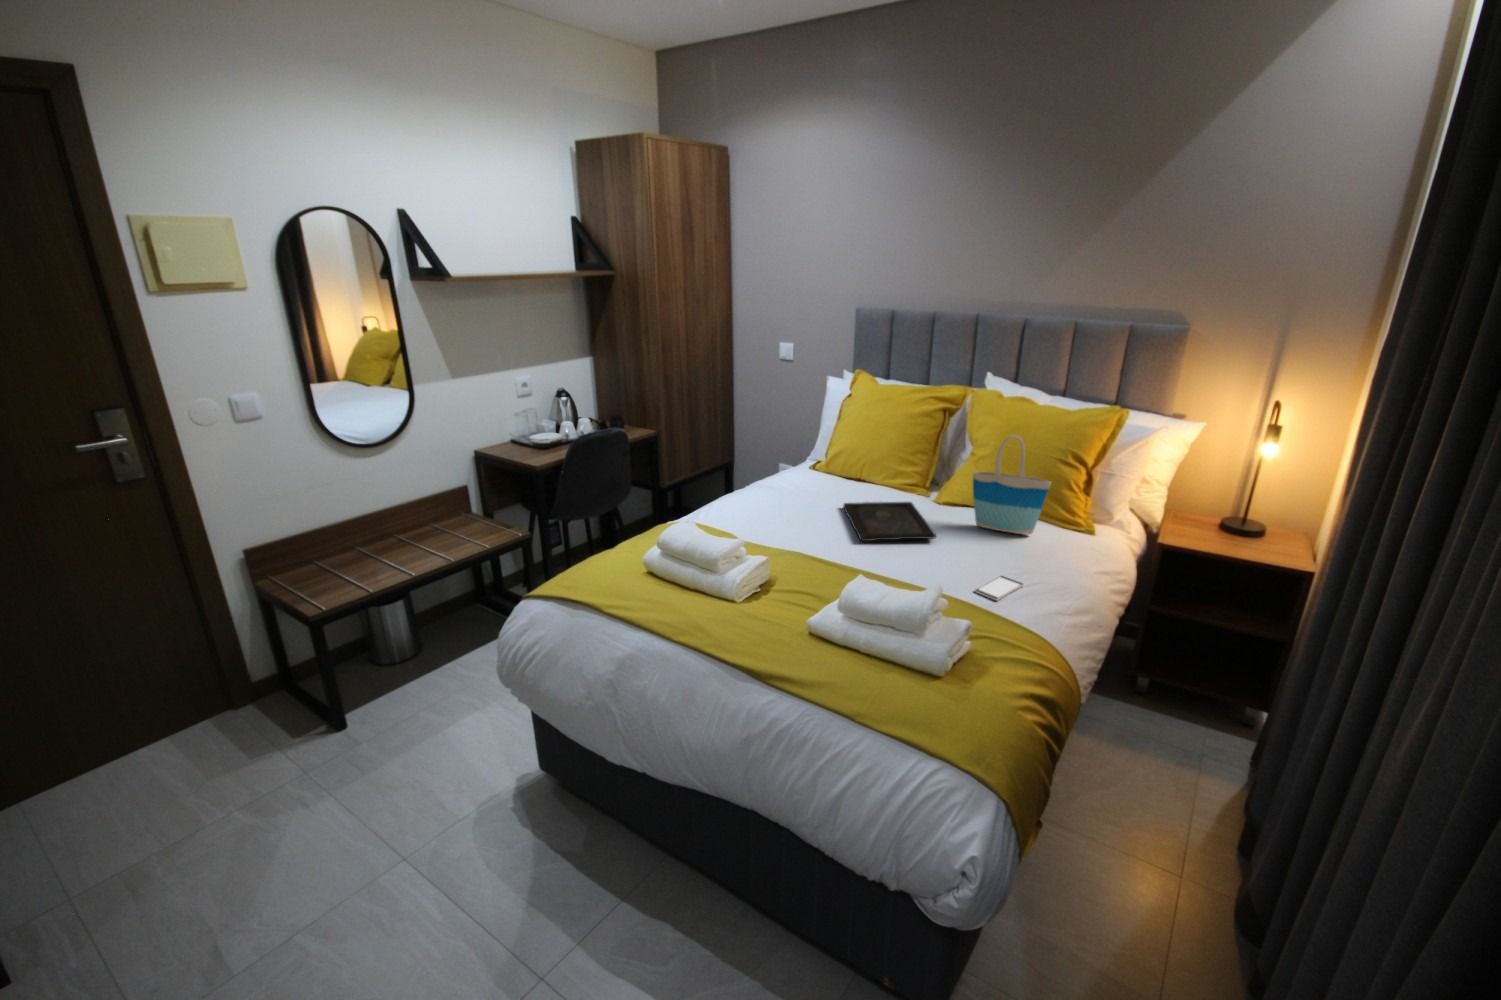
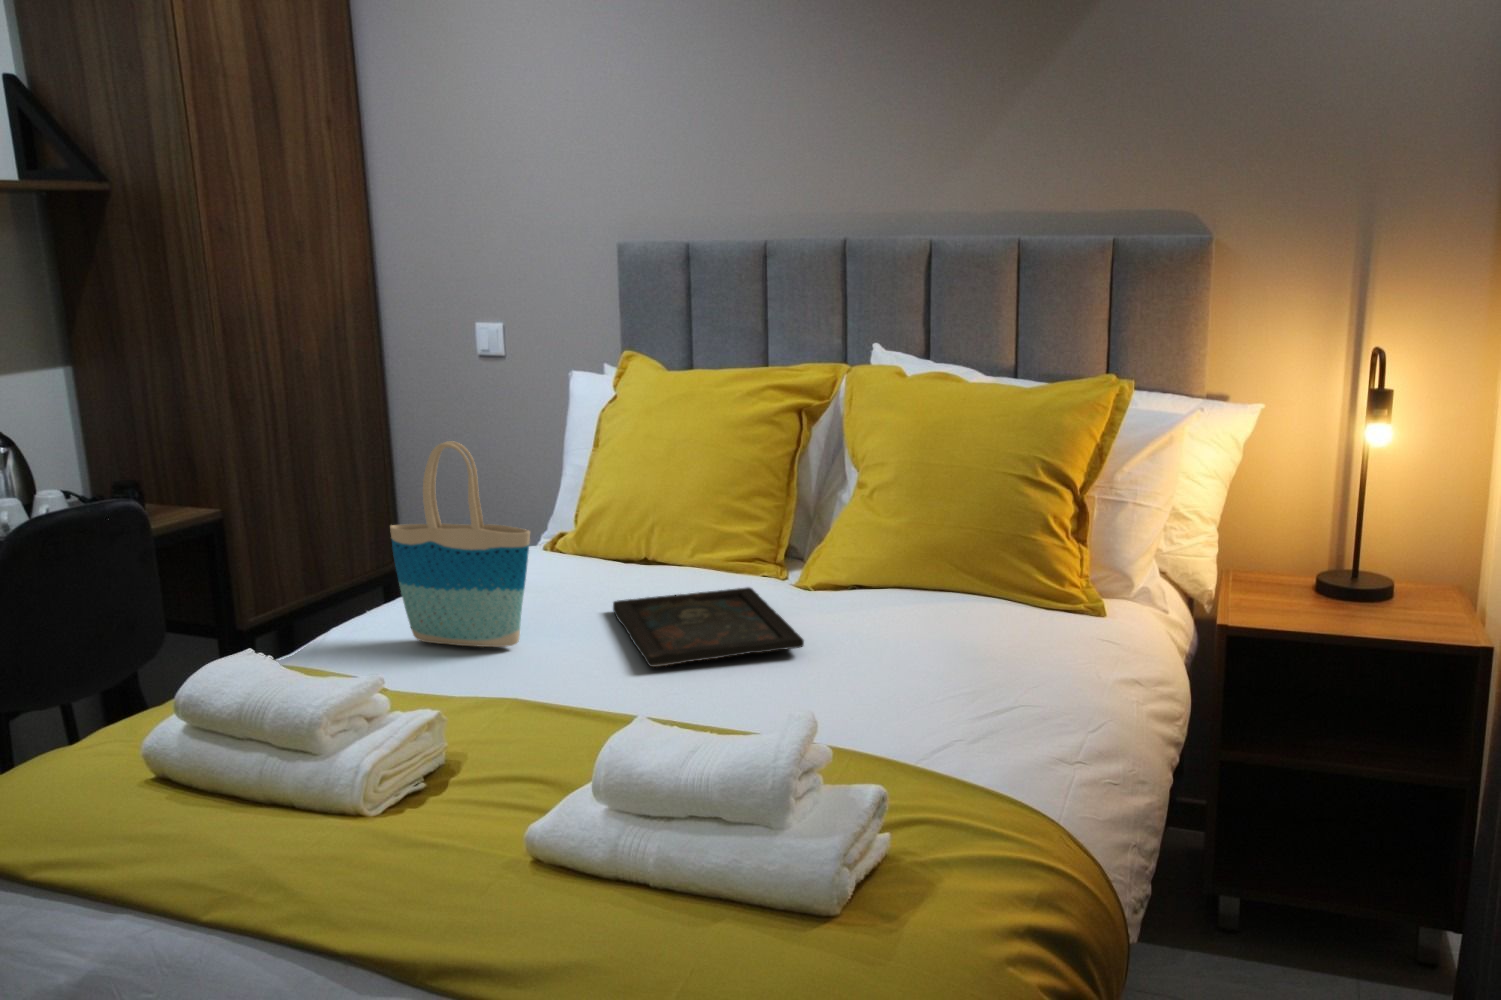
tote bag: present [973,435,1051,534] -> present [390,441,530,647]
smartphone: present [975,576,1024,601] -> none [888,702,987,749]

